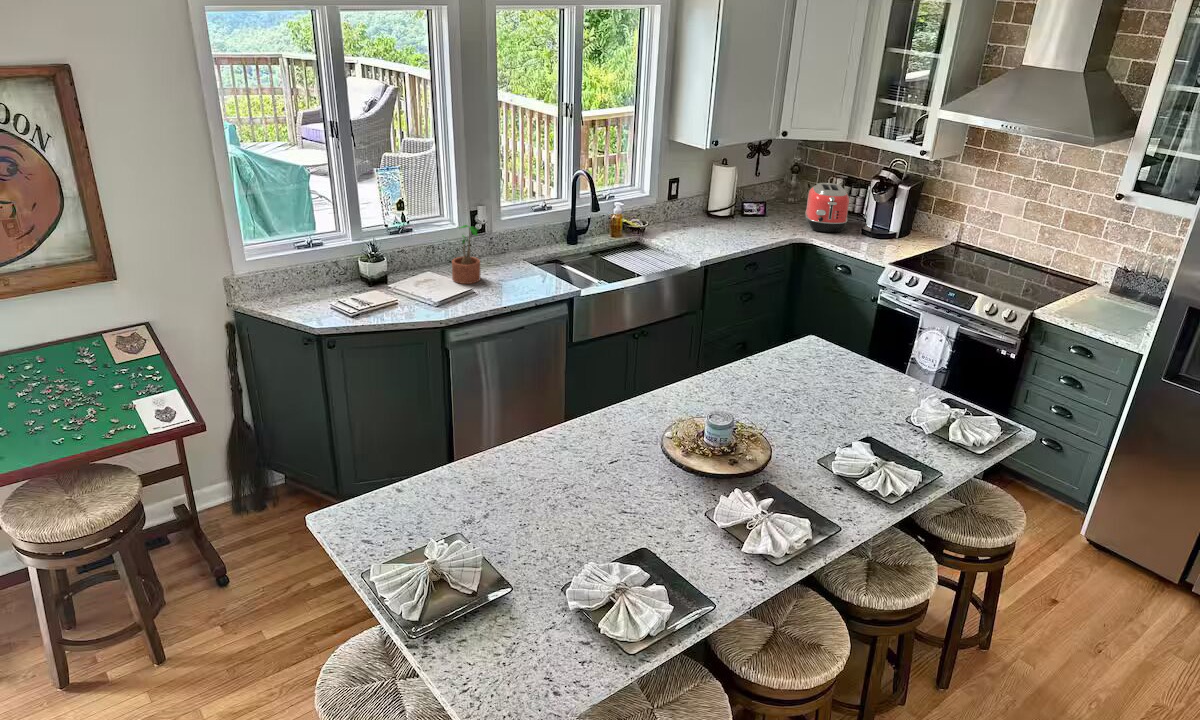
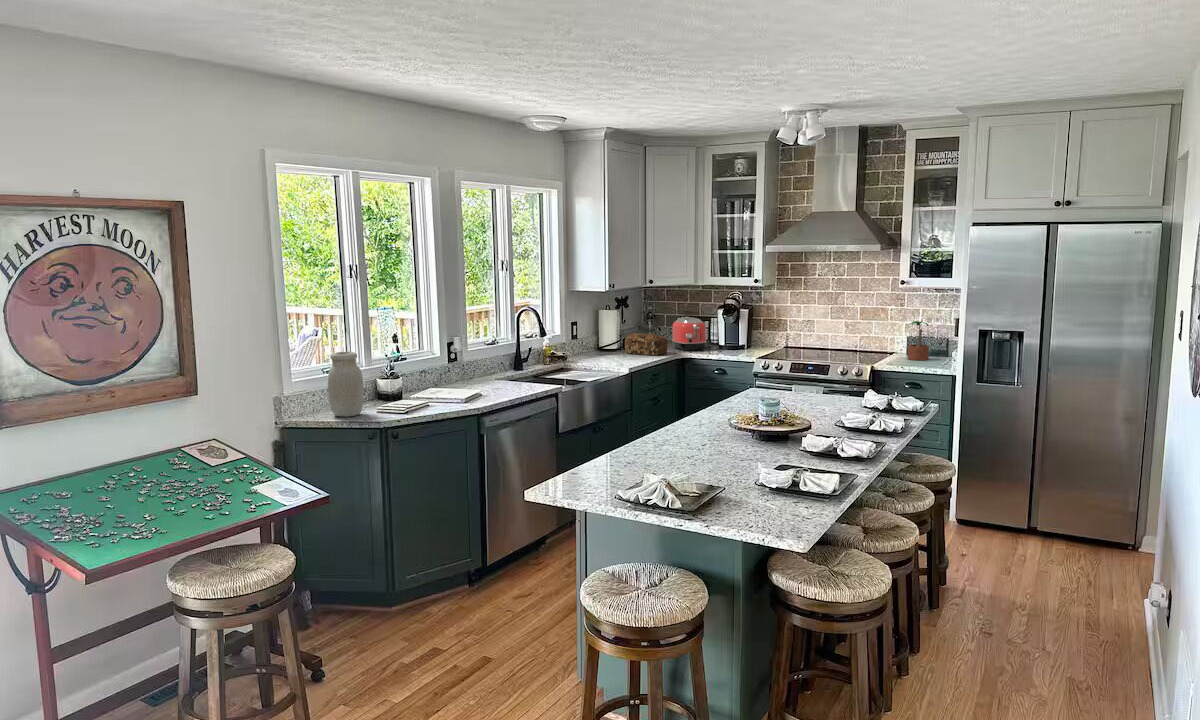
bread loaf: none [734,199,787,235] -> present [625,333,667,355]
potted plant: present [452,225,480,284] -> present [908,321,929,360]
jar: none [292,234,332,307] -> present [328,352,364,417]

